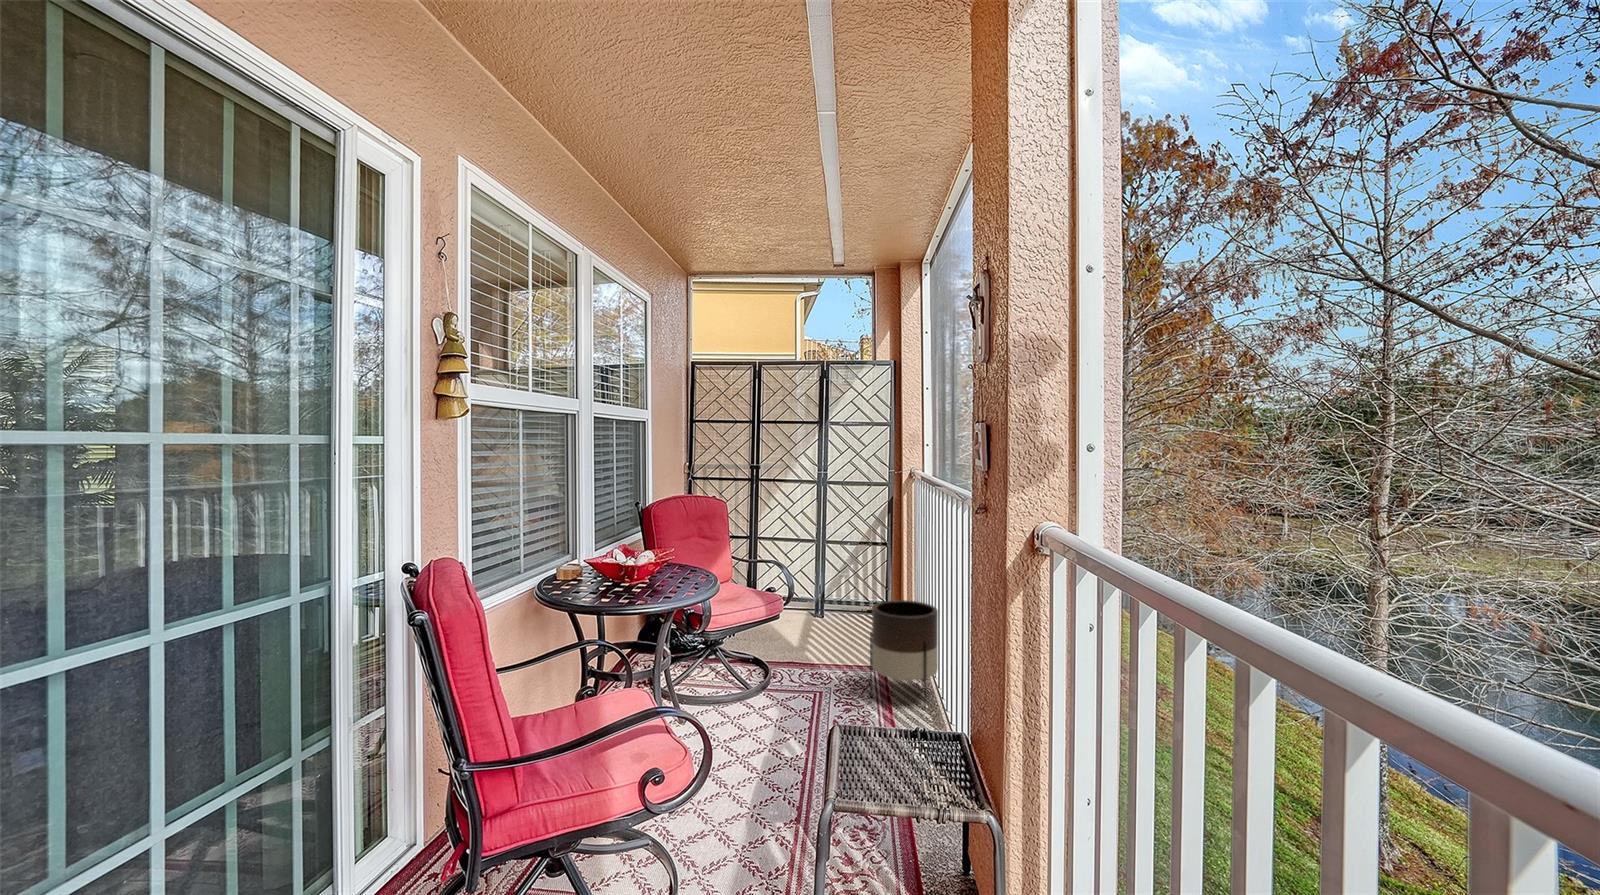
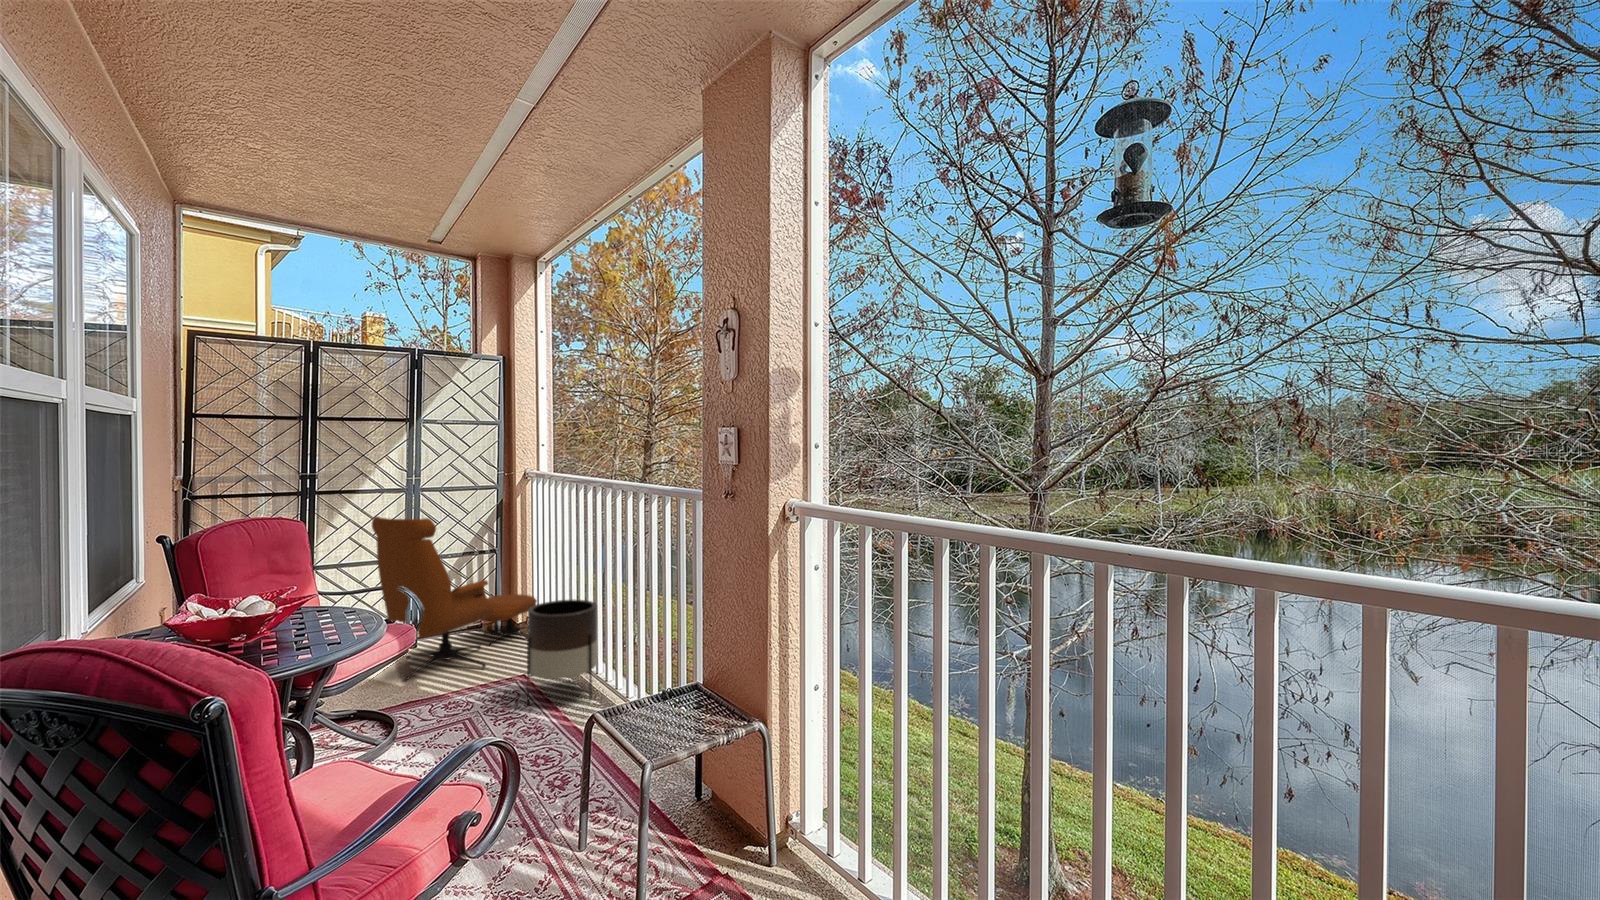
lounge chair: none [775,504,923,651] -> present [372,516,537,680]

